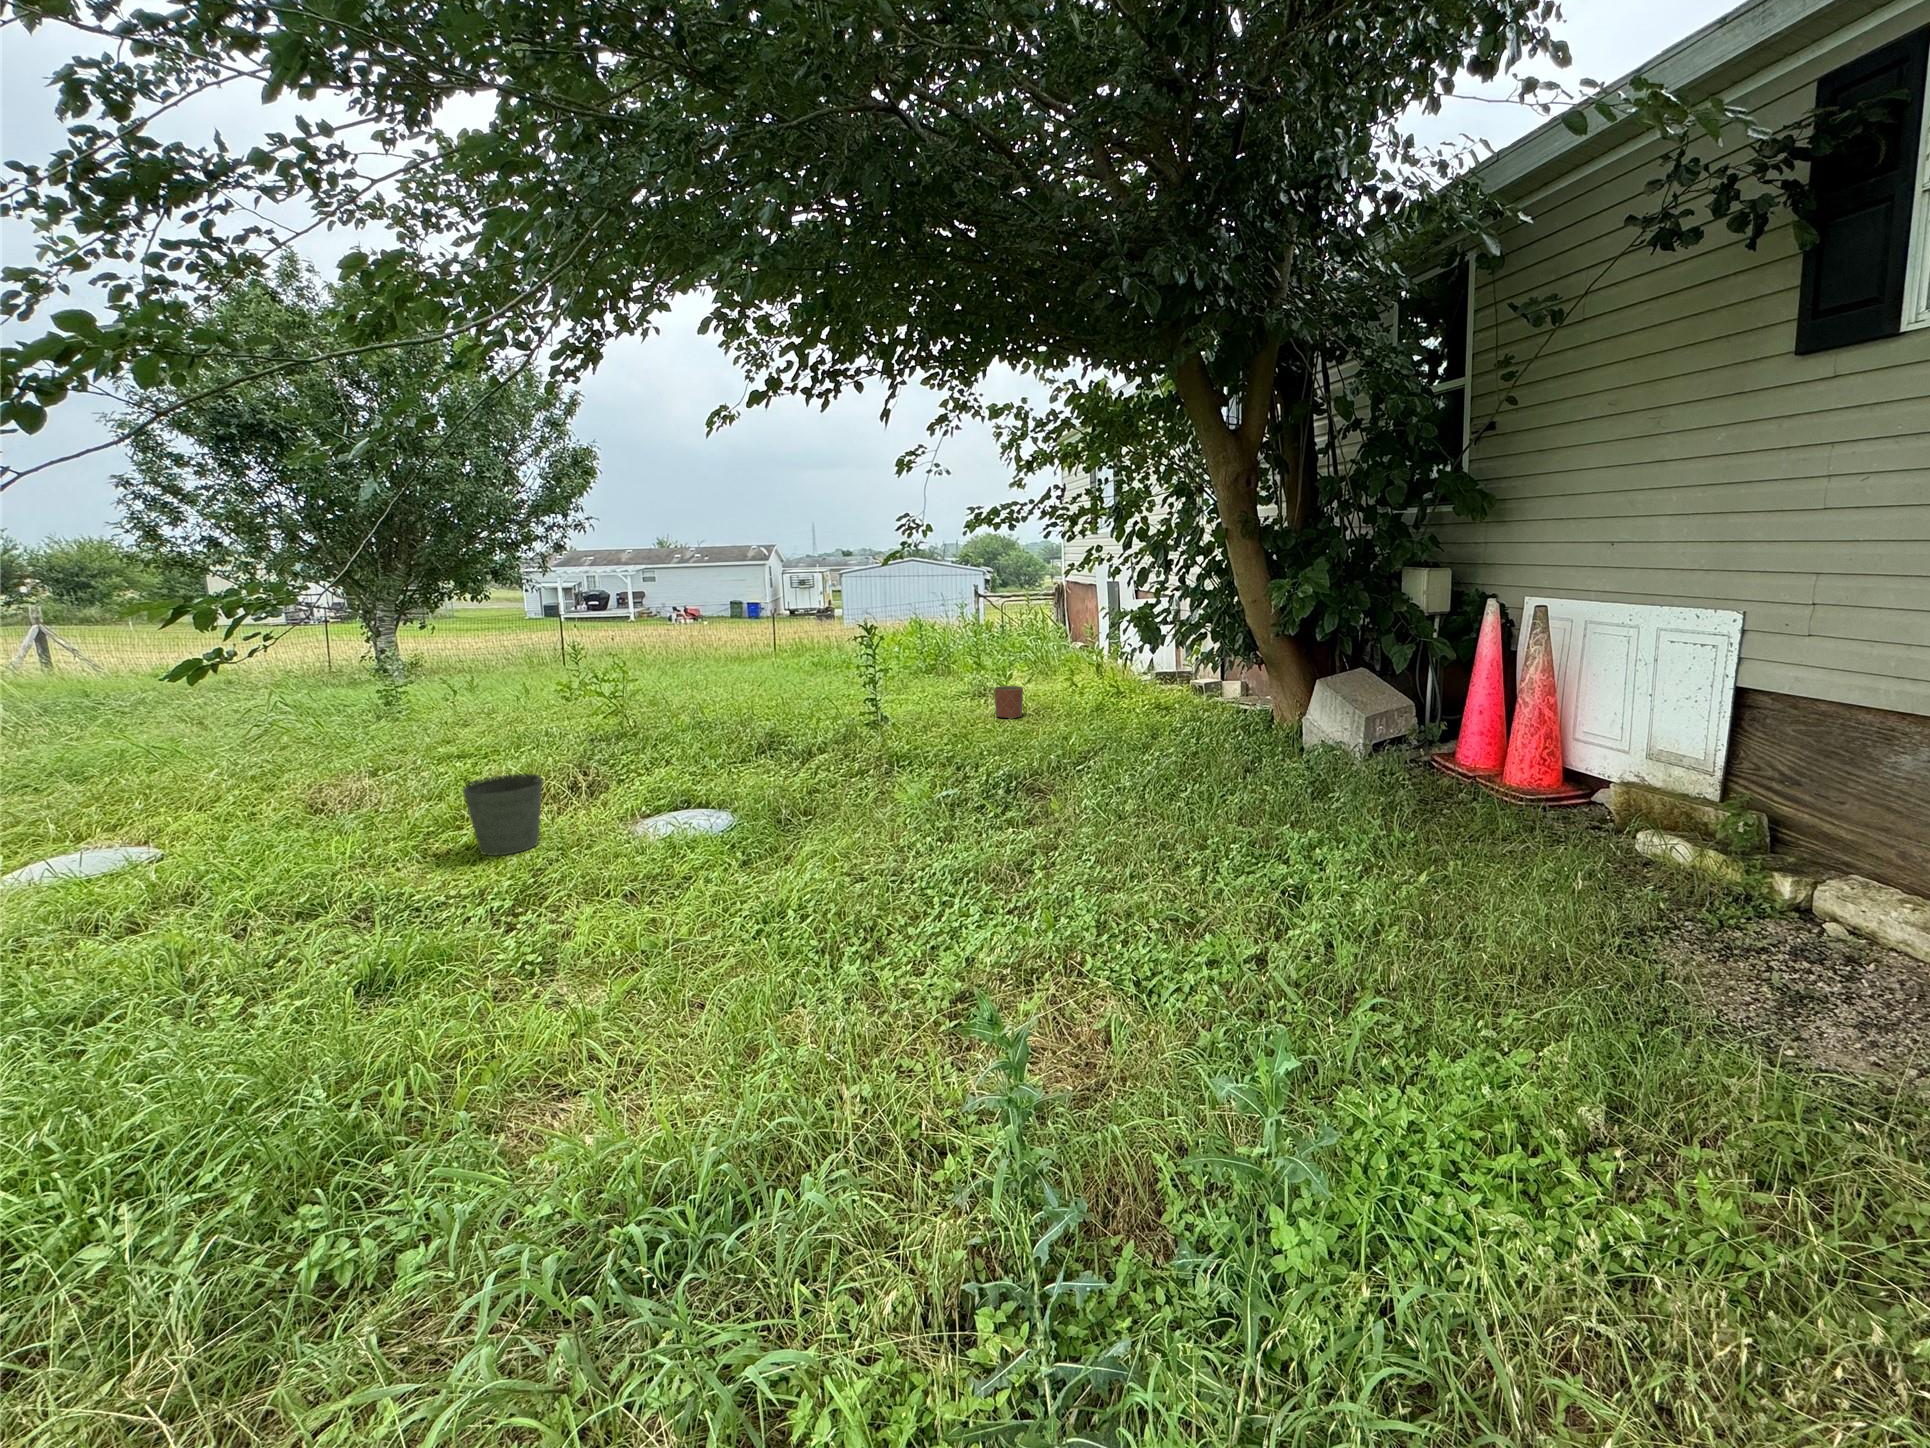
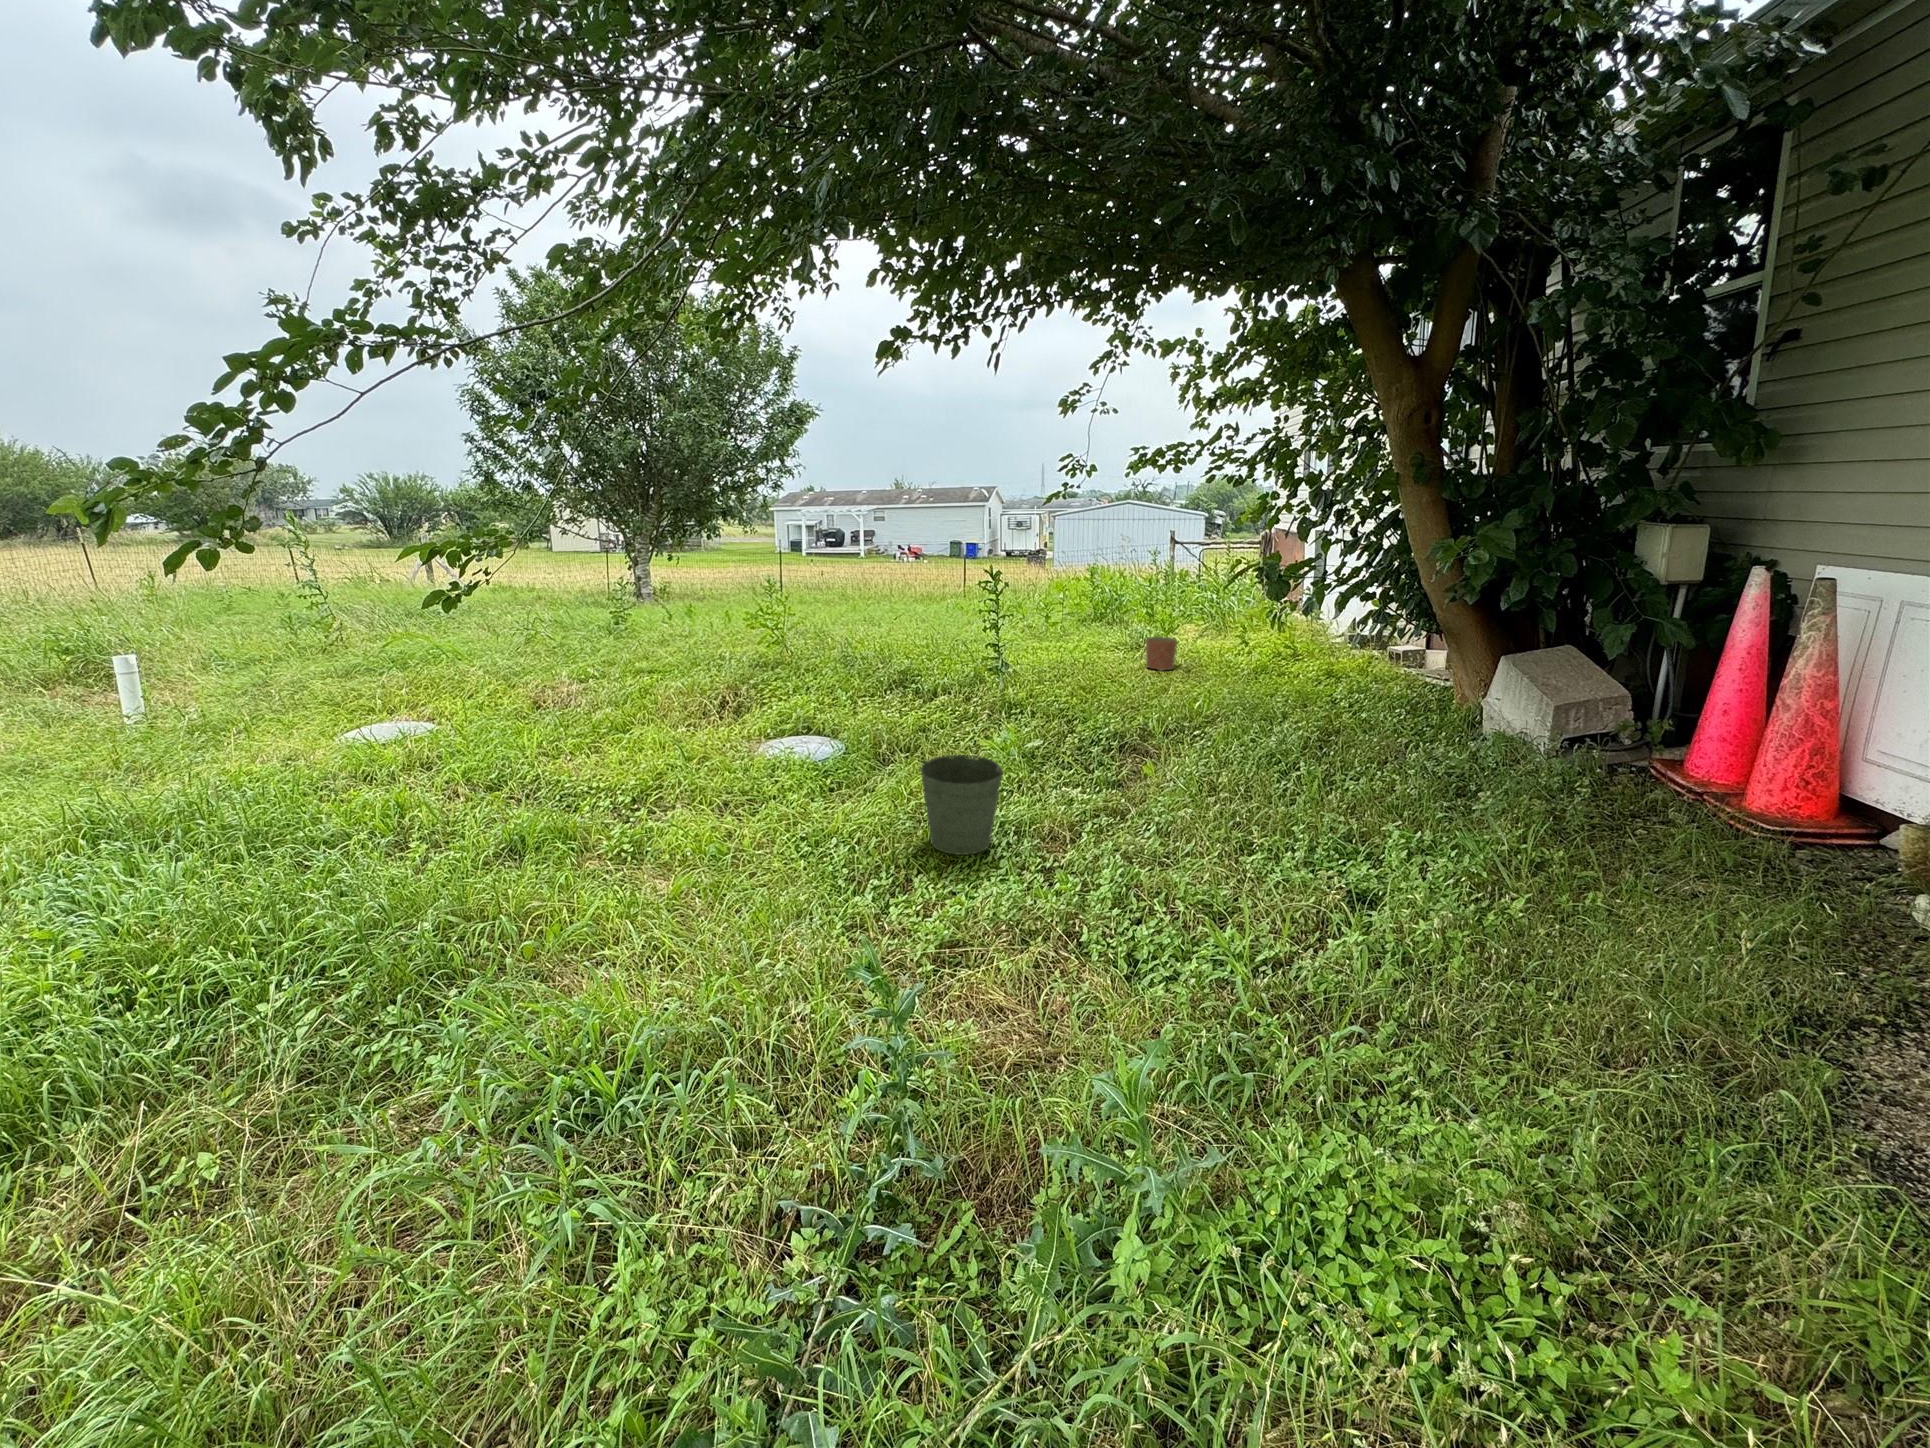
bucket: present [463,774,543,856] -> present [920,755,1003,855]

